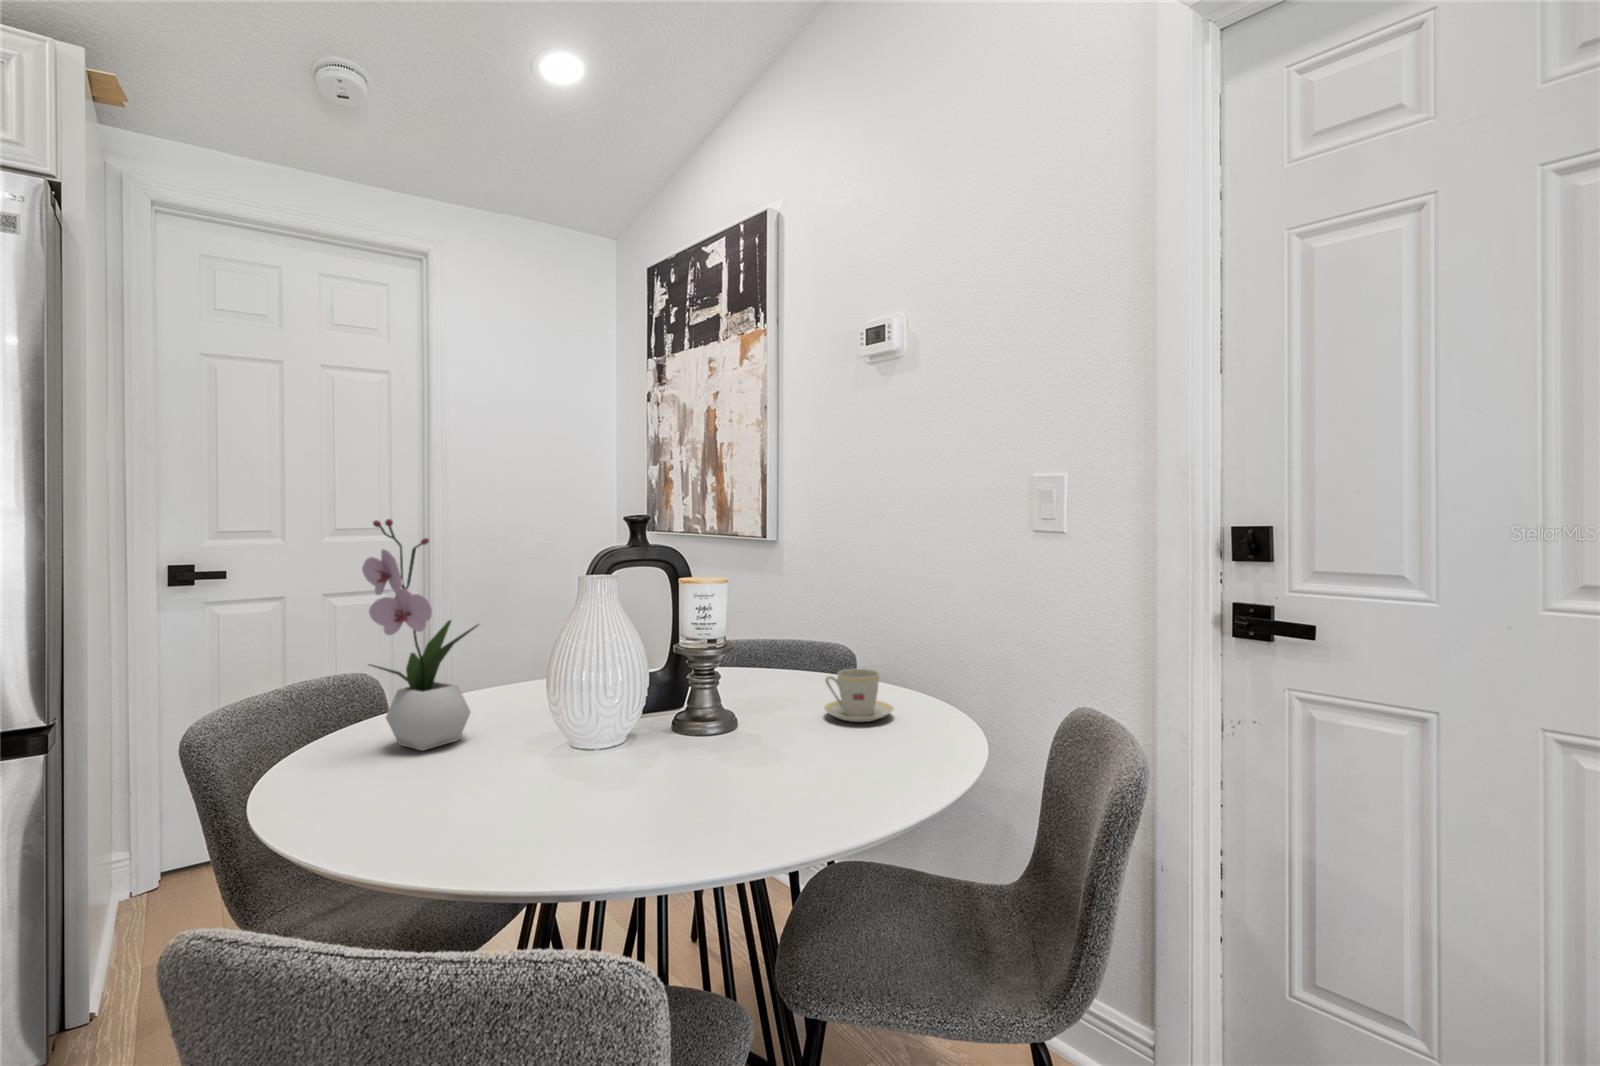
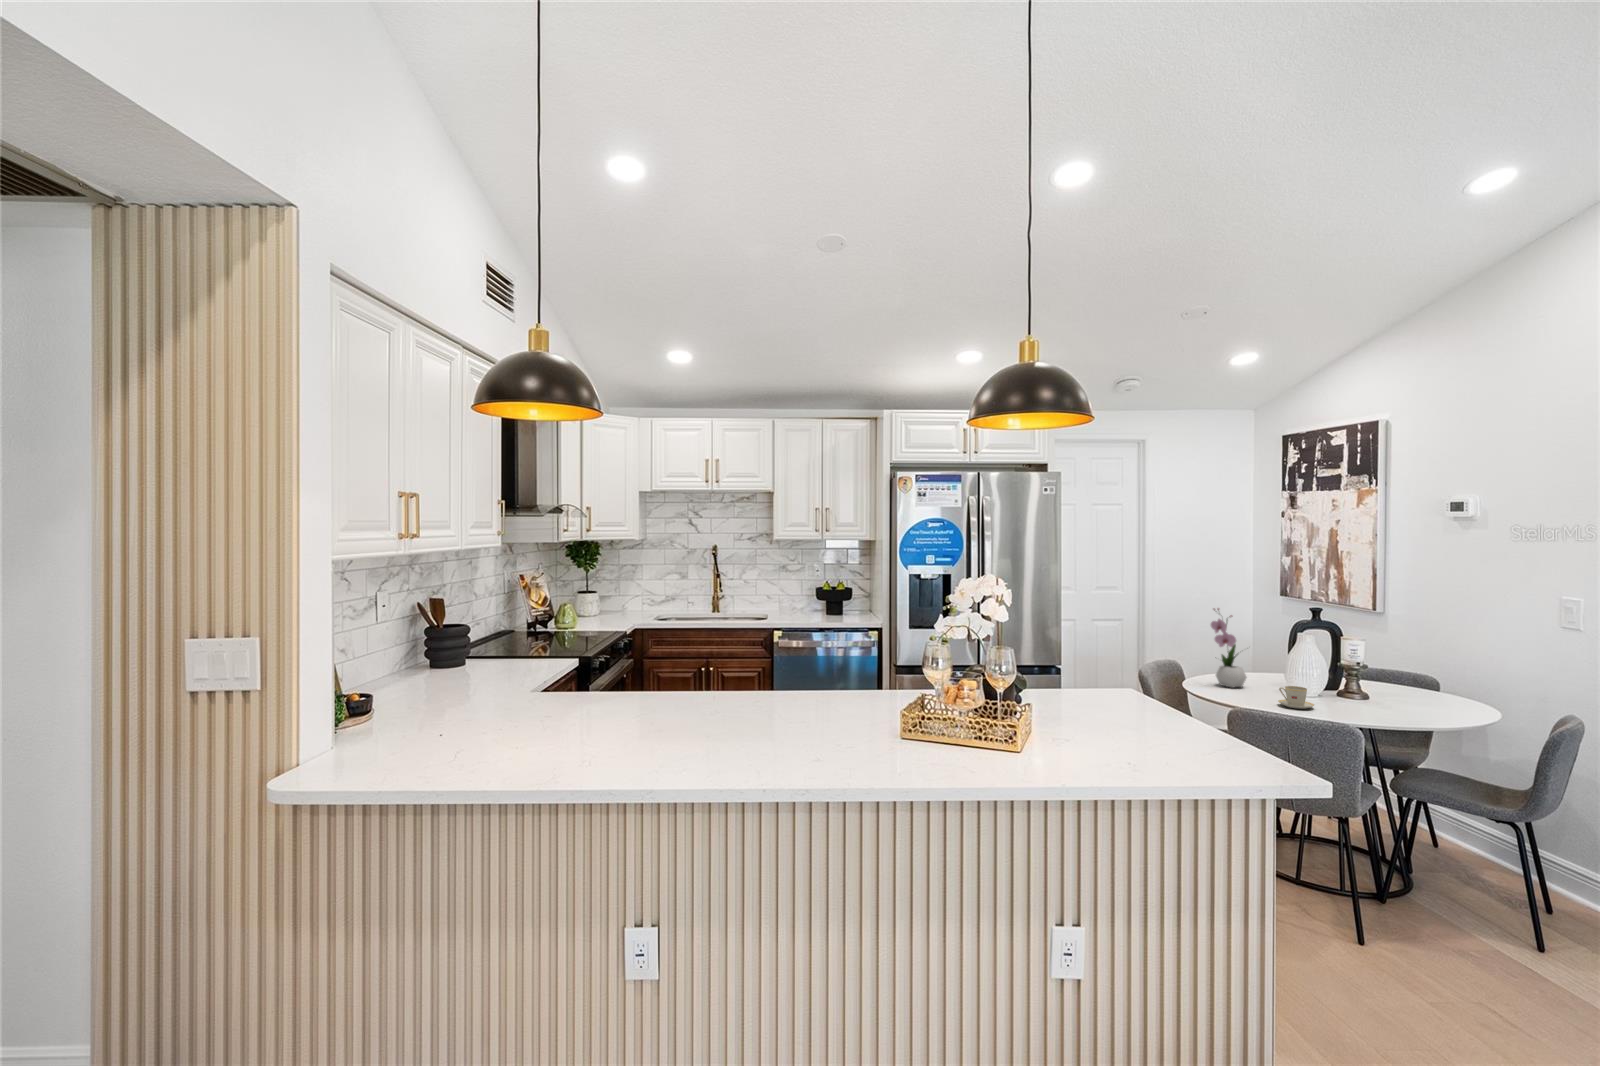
teacup: present [824,669,893,722] -> present [1278,686,1314,709]

